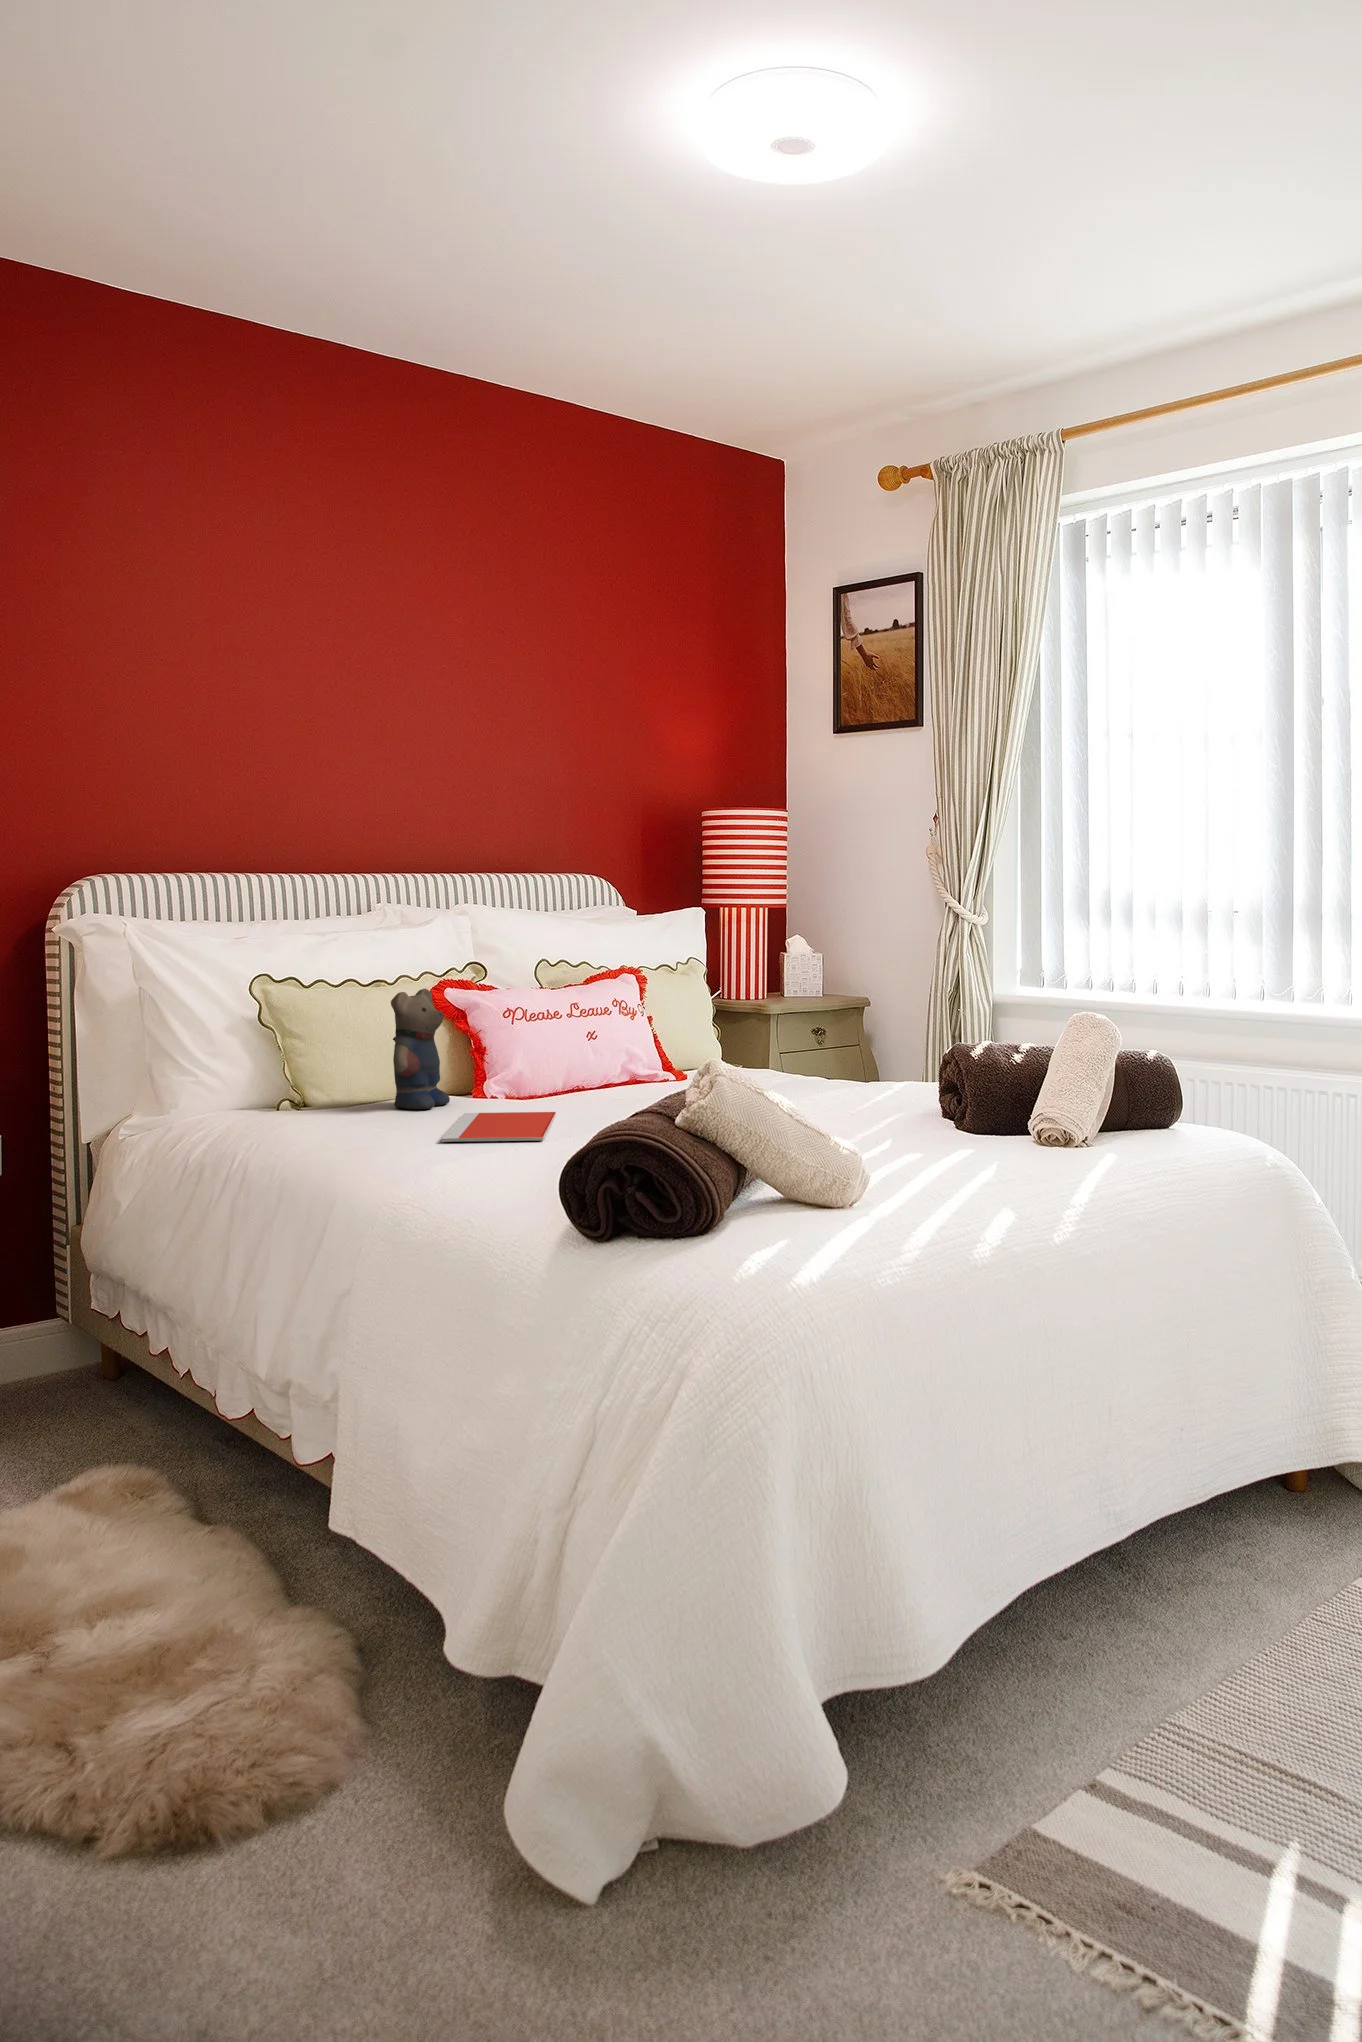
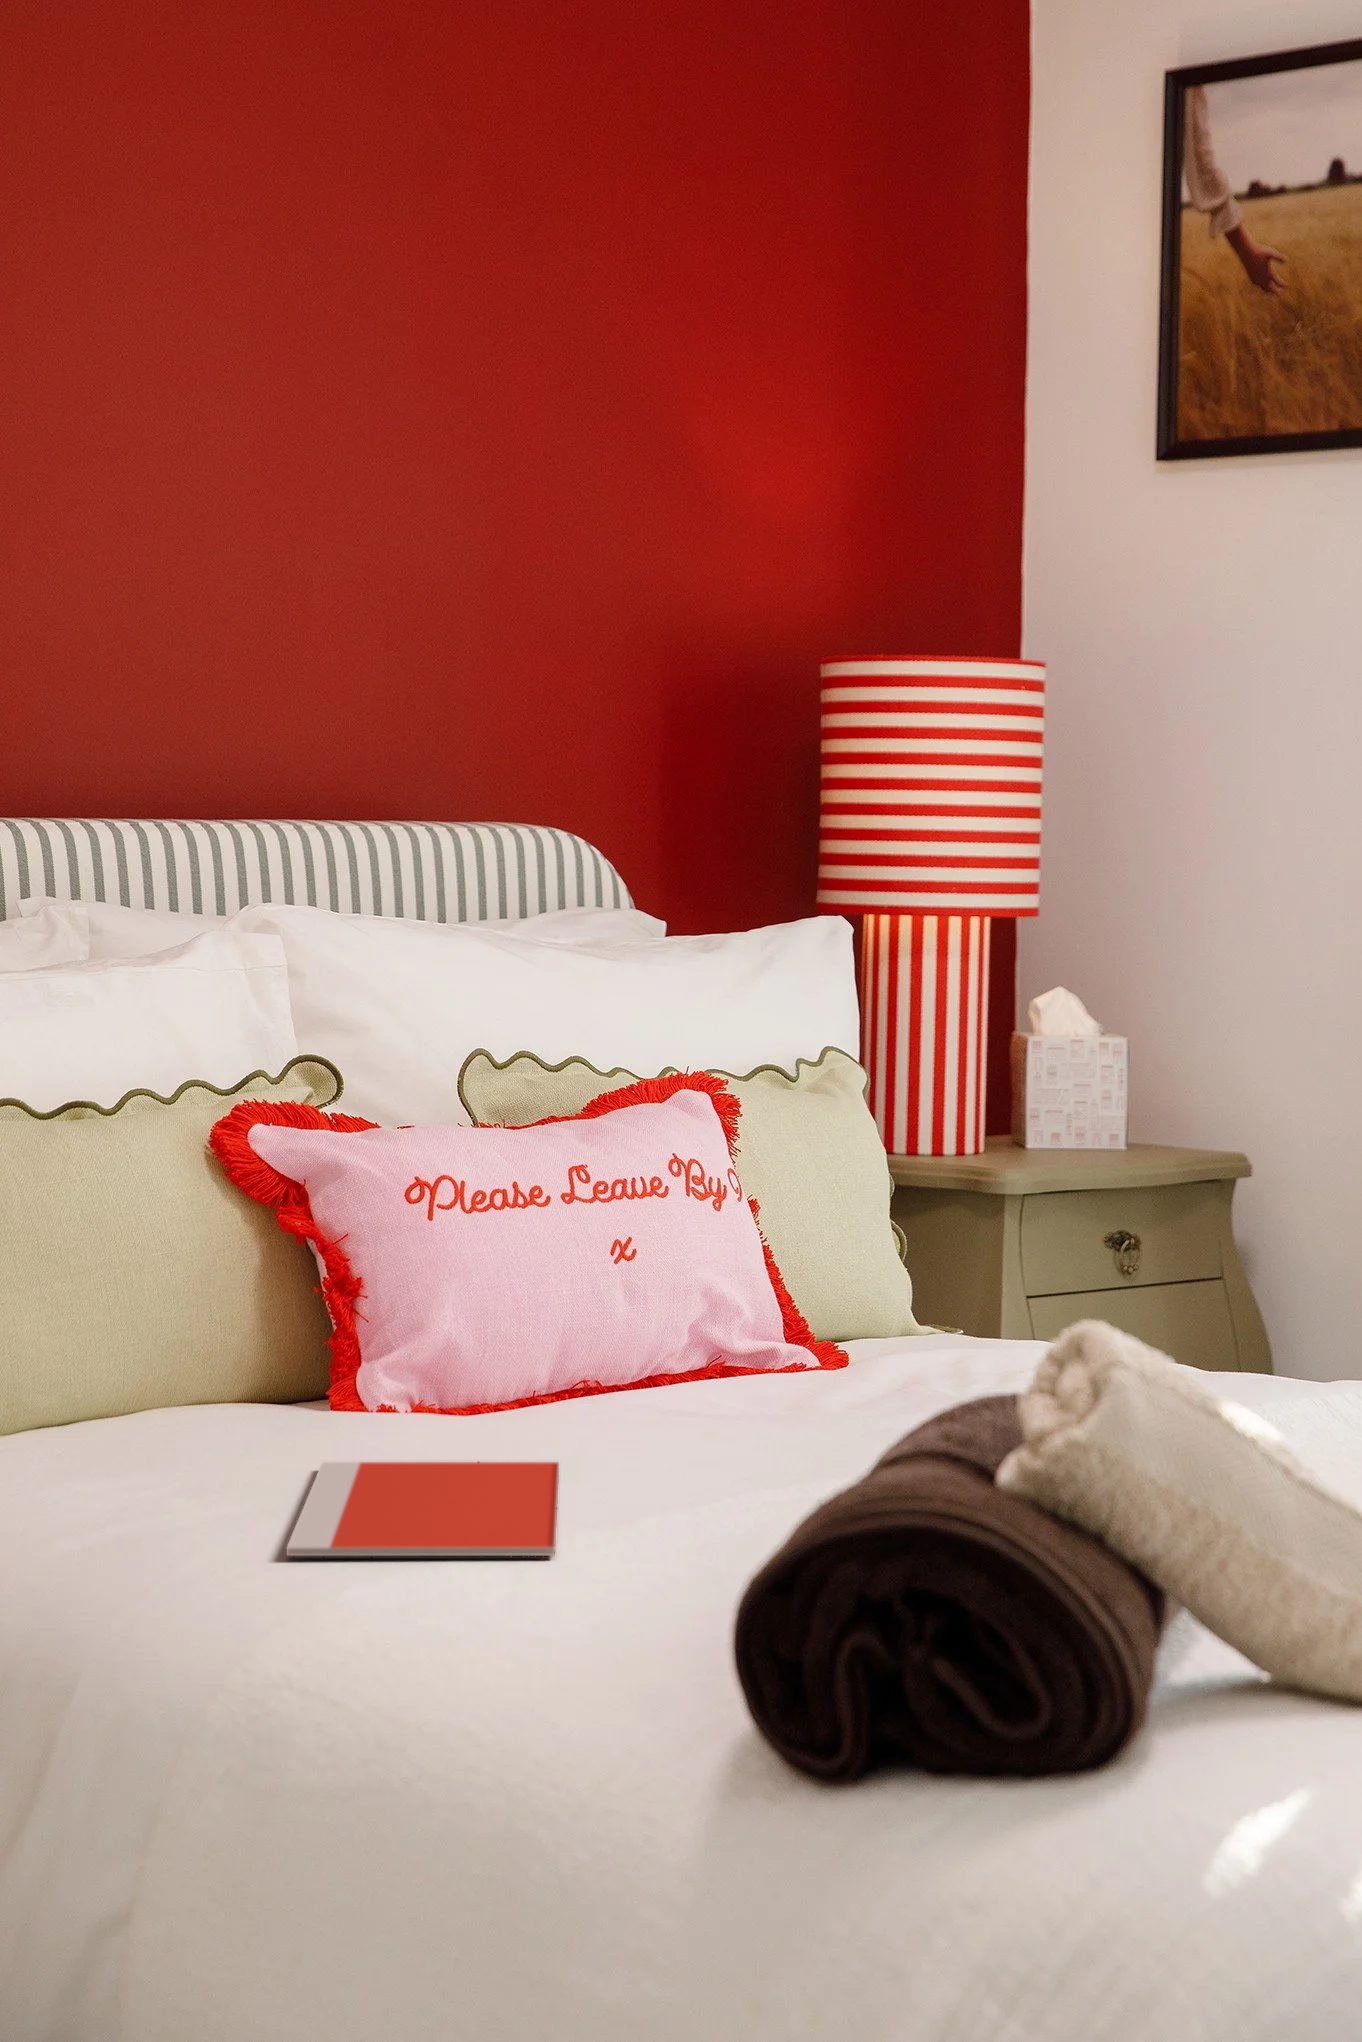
teddy bear: present [391,989,450,1109] -> none [130,1132,273,1447]

